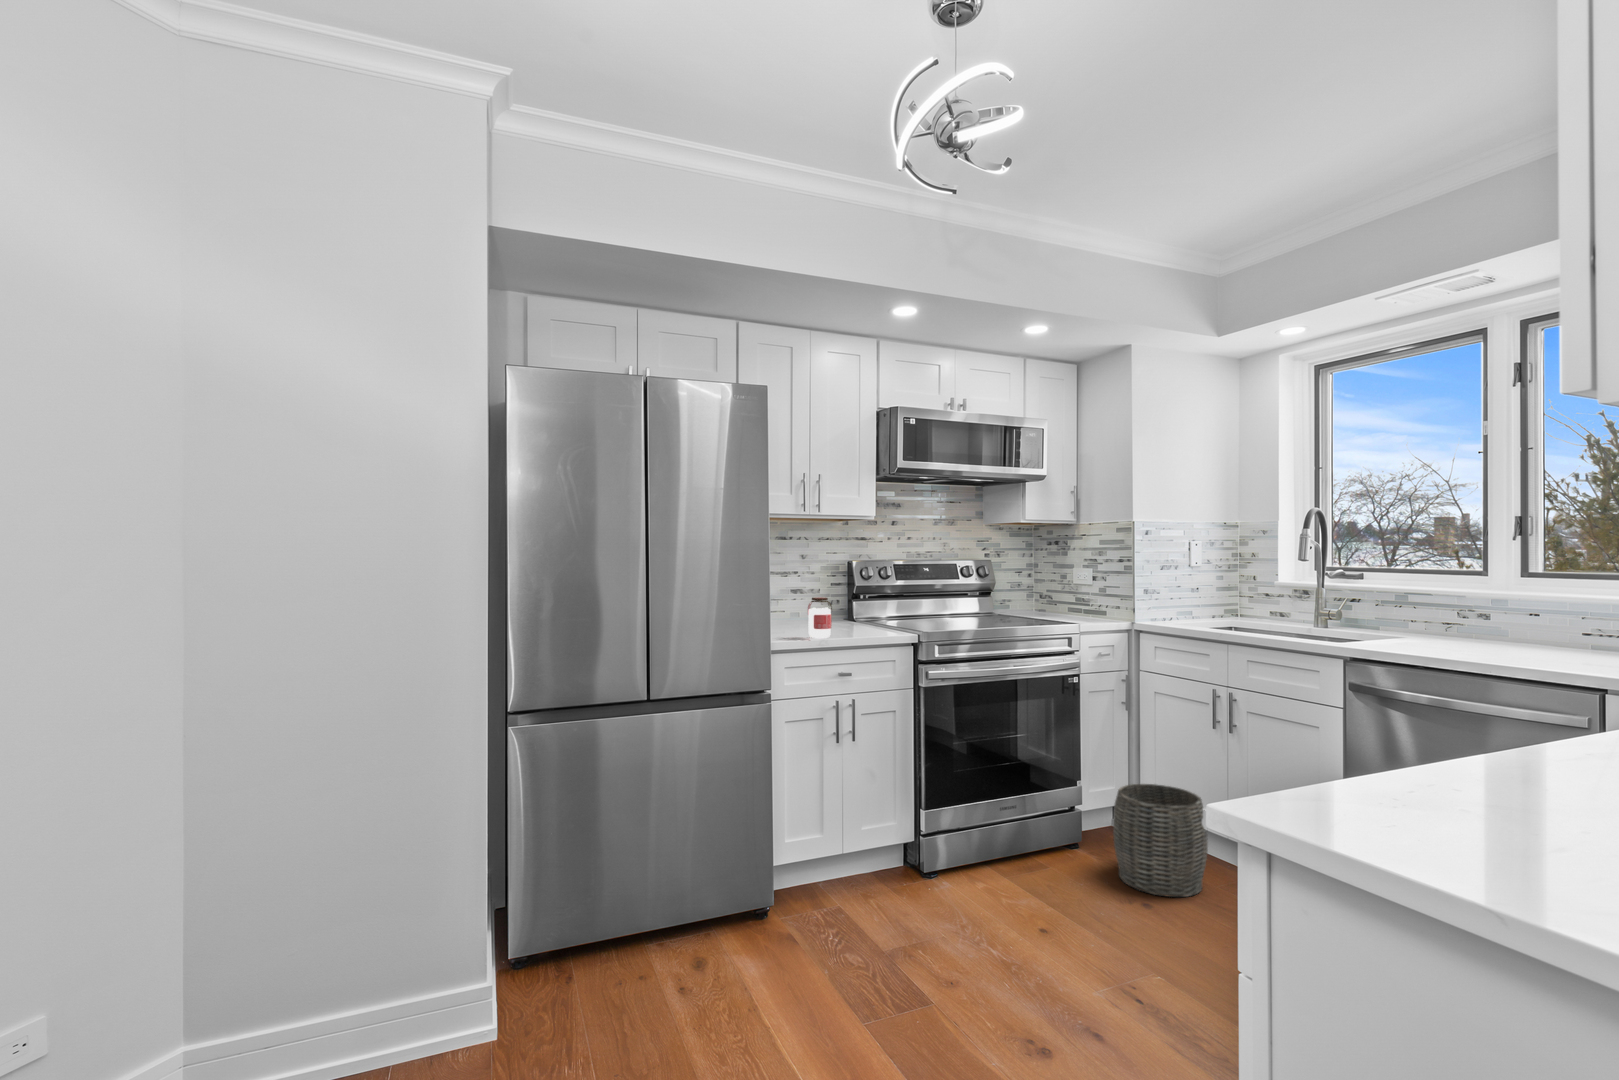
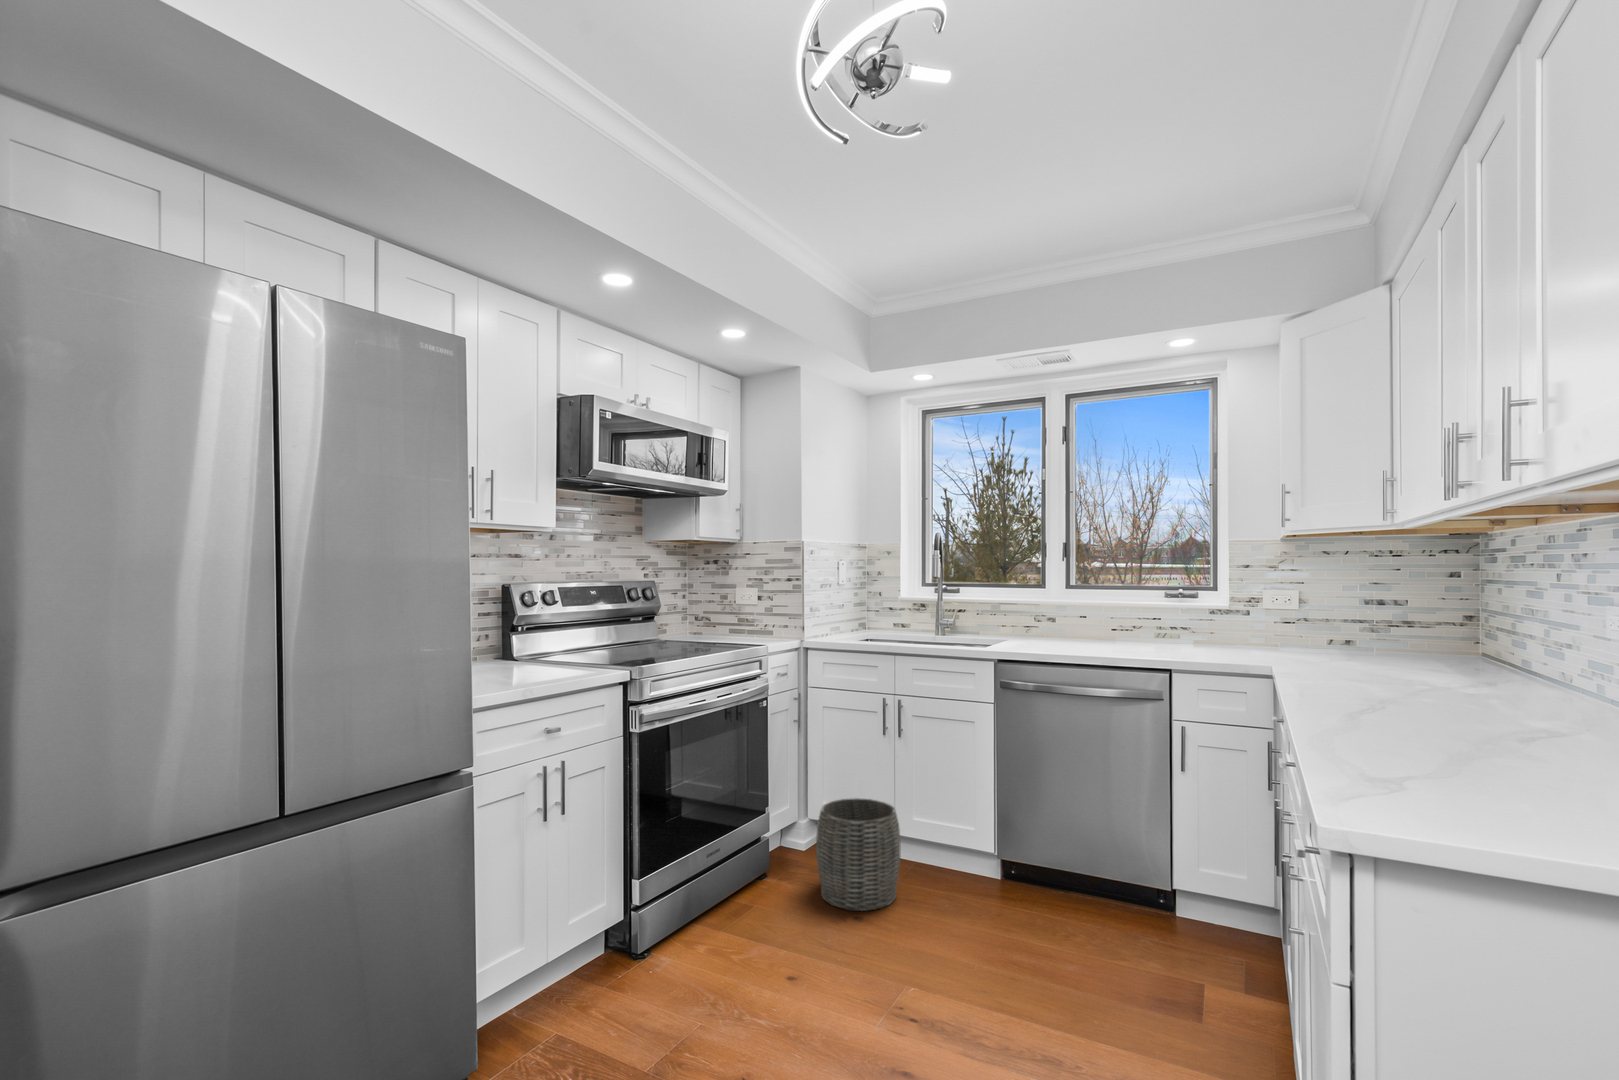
jar: present [808,597,832,638] -> none [502,633,537,688]

